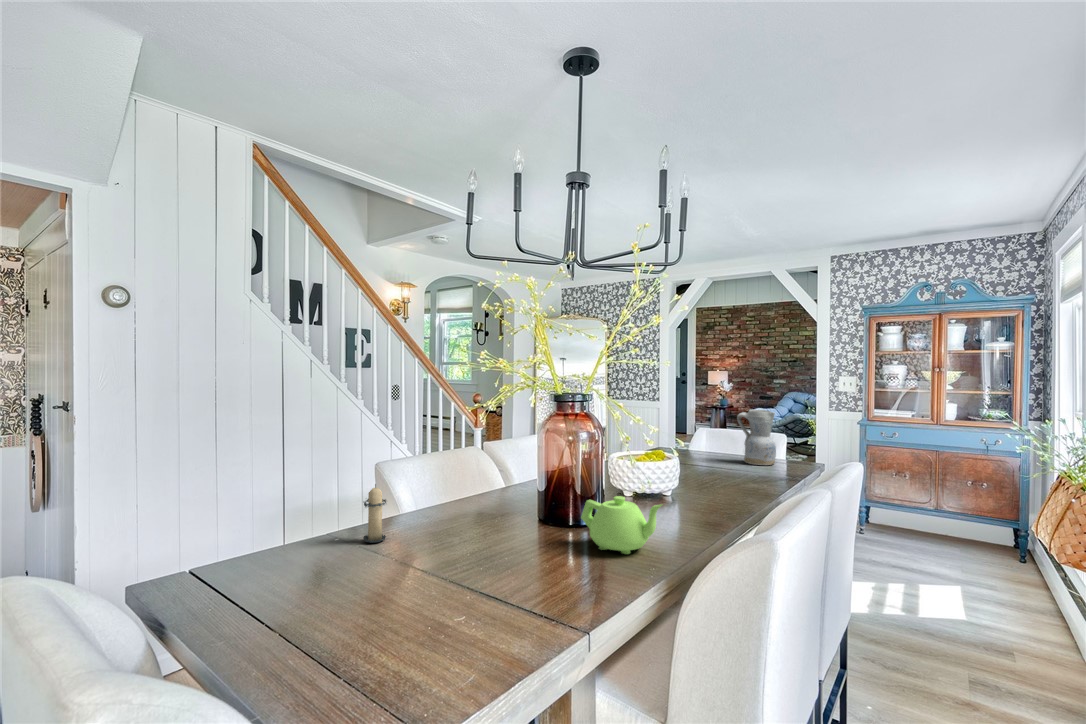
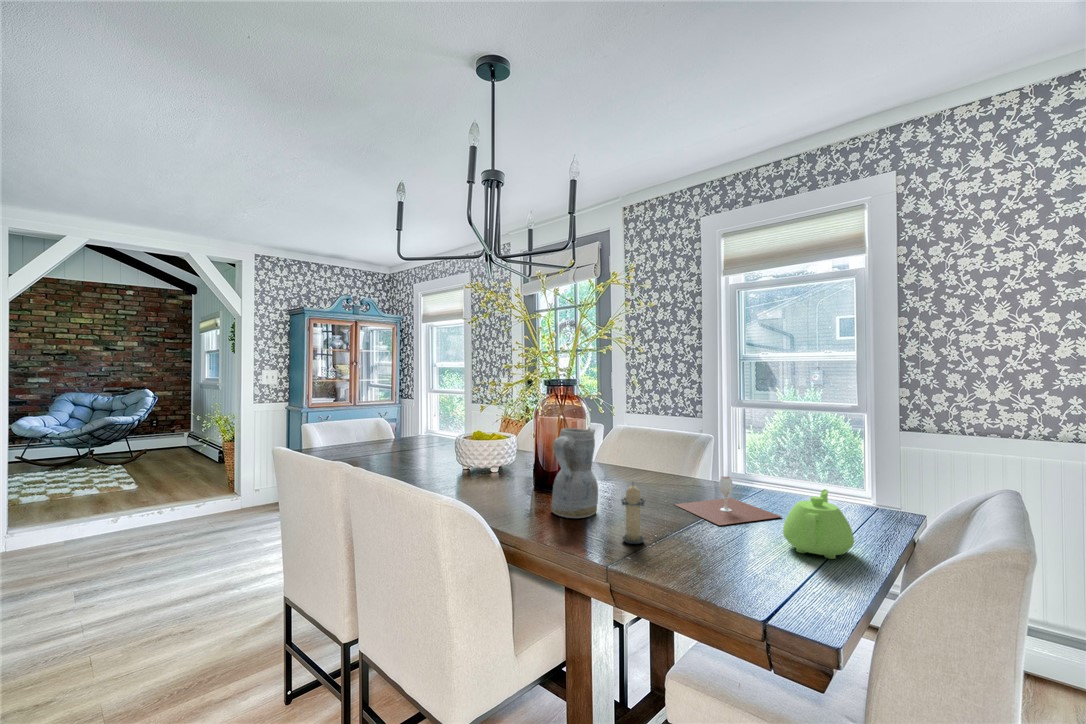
ceramic pitcher: present [737,410,776,465] -> present [551,428,598,518]
teapot: present [581,496,662,554] -> present [783,489,854,559]
wine glass: none [407,536,540,619] -> present [674,477,782,525]

